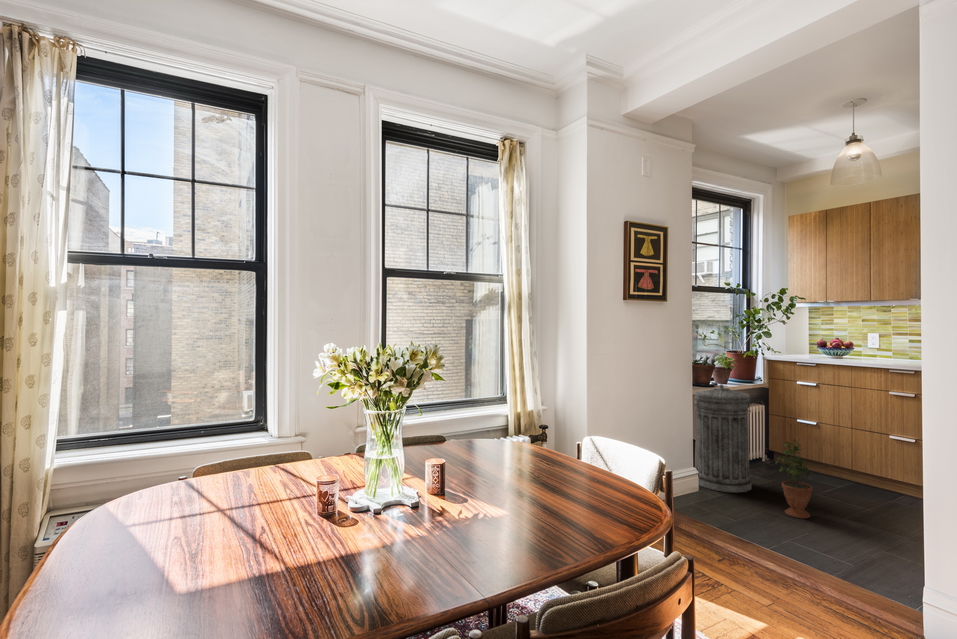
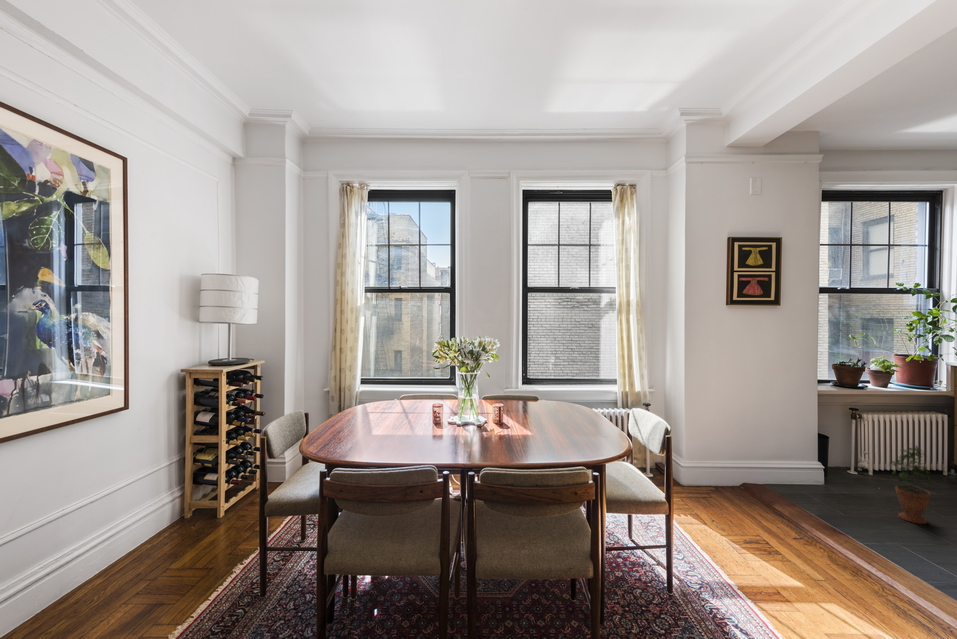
trash can: present [695,384,752,493] -> none [827,386,893,493]

